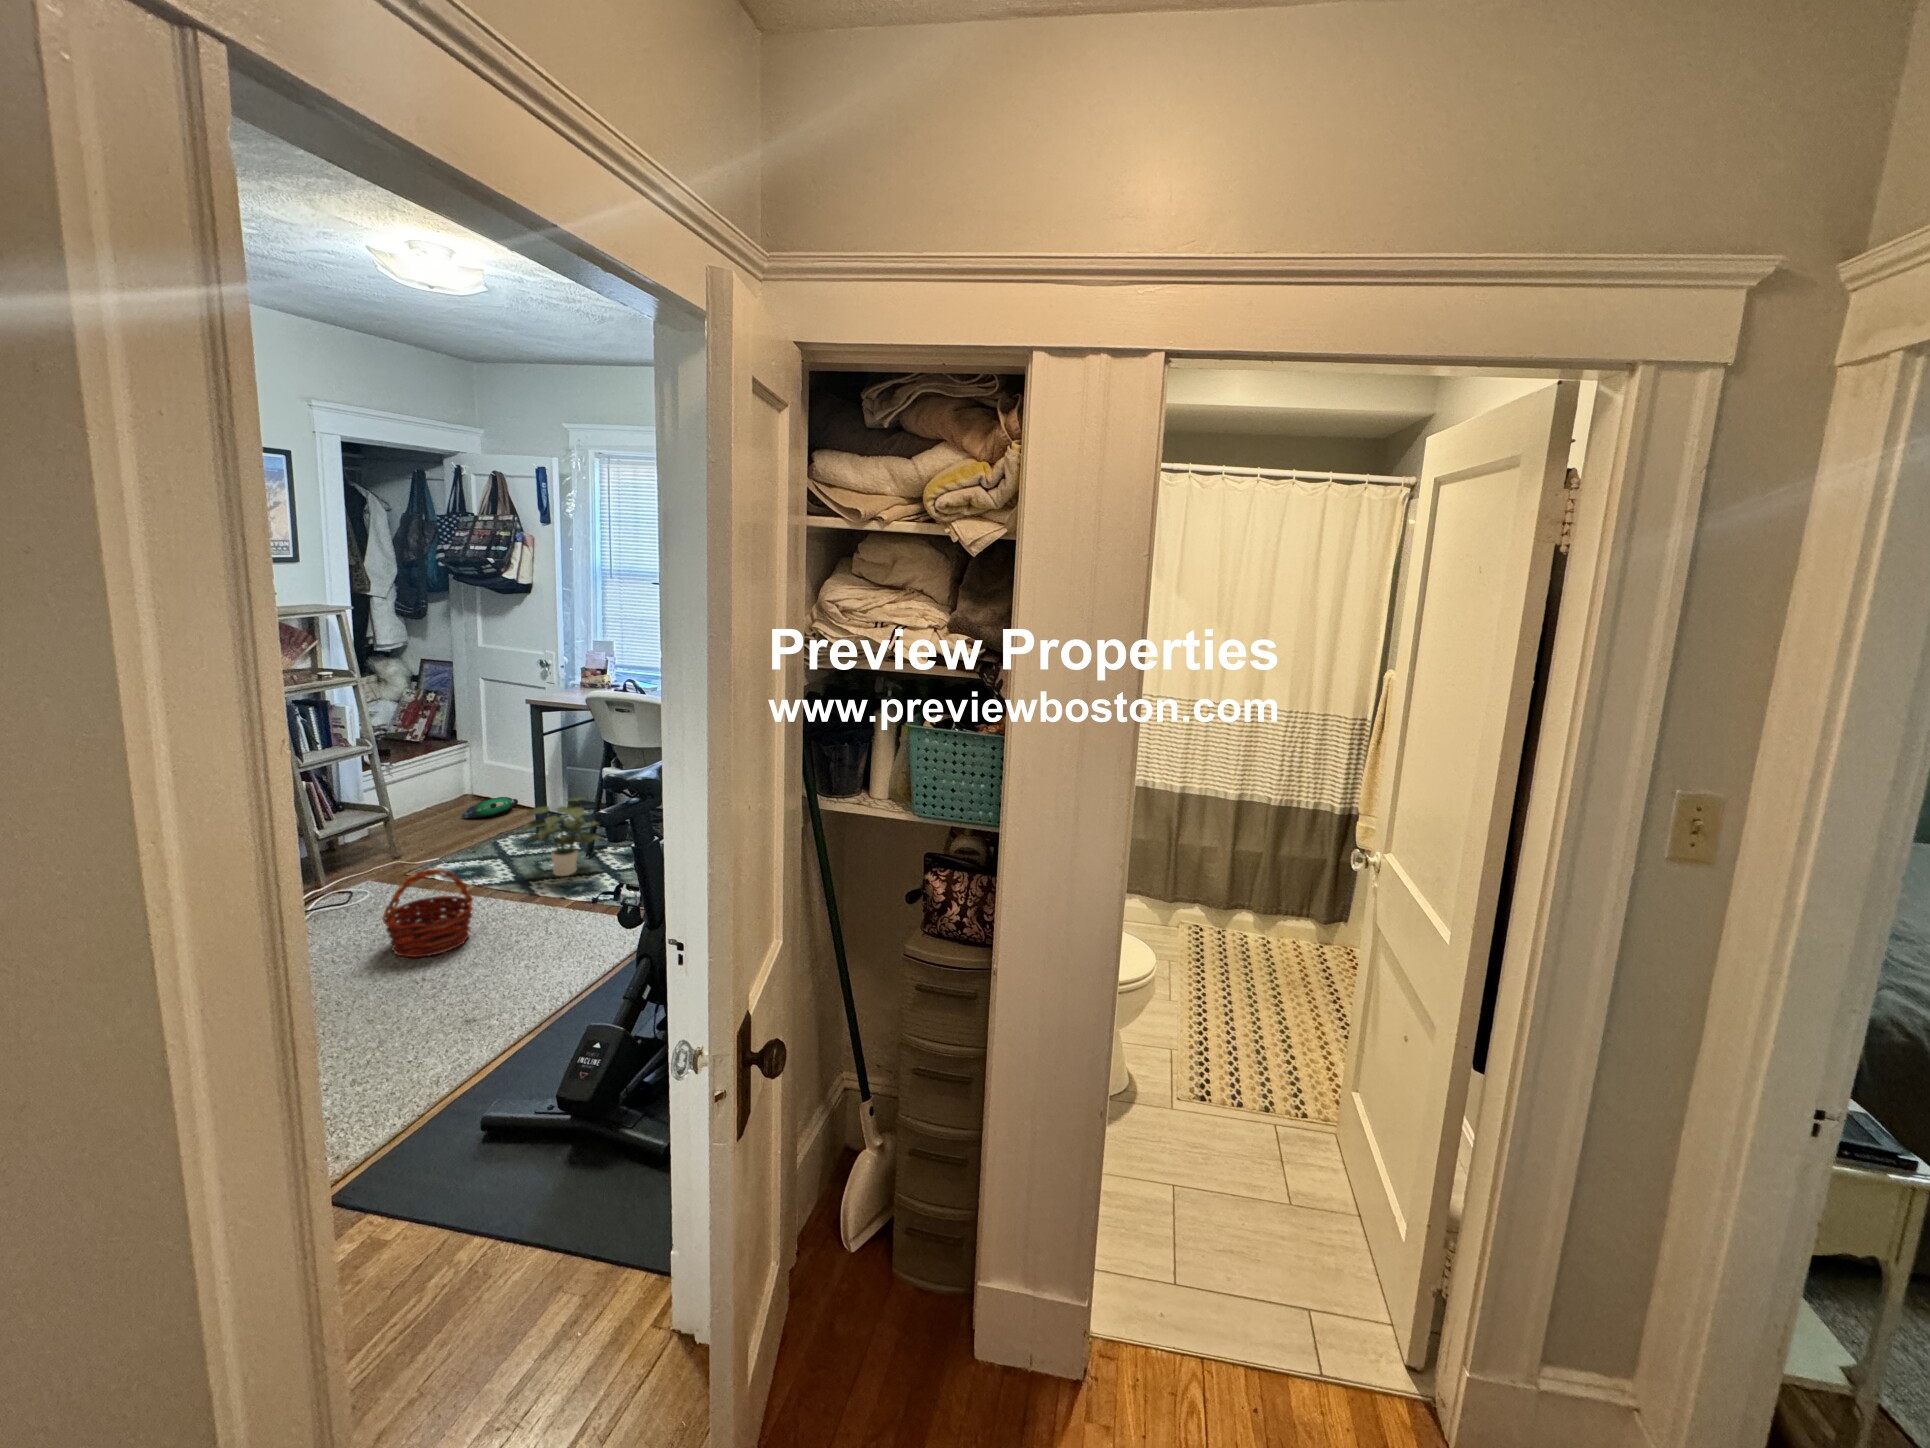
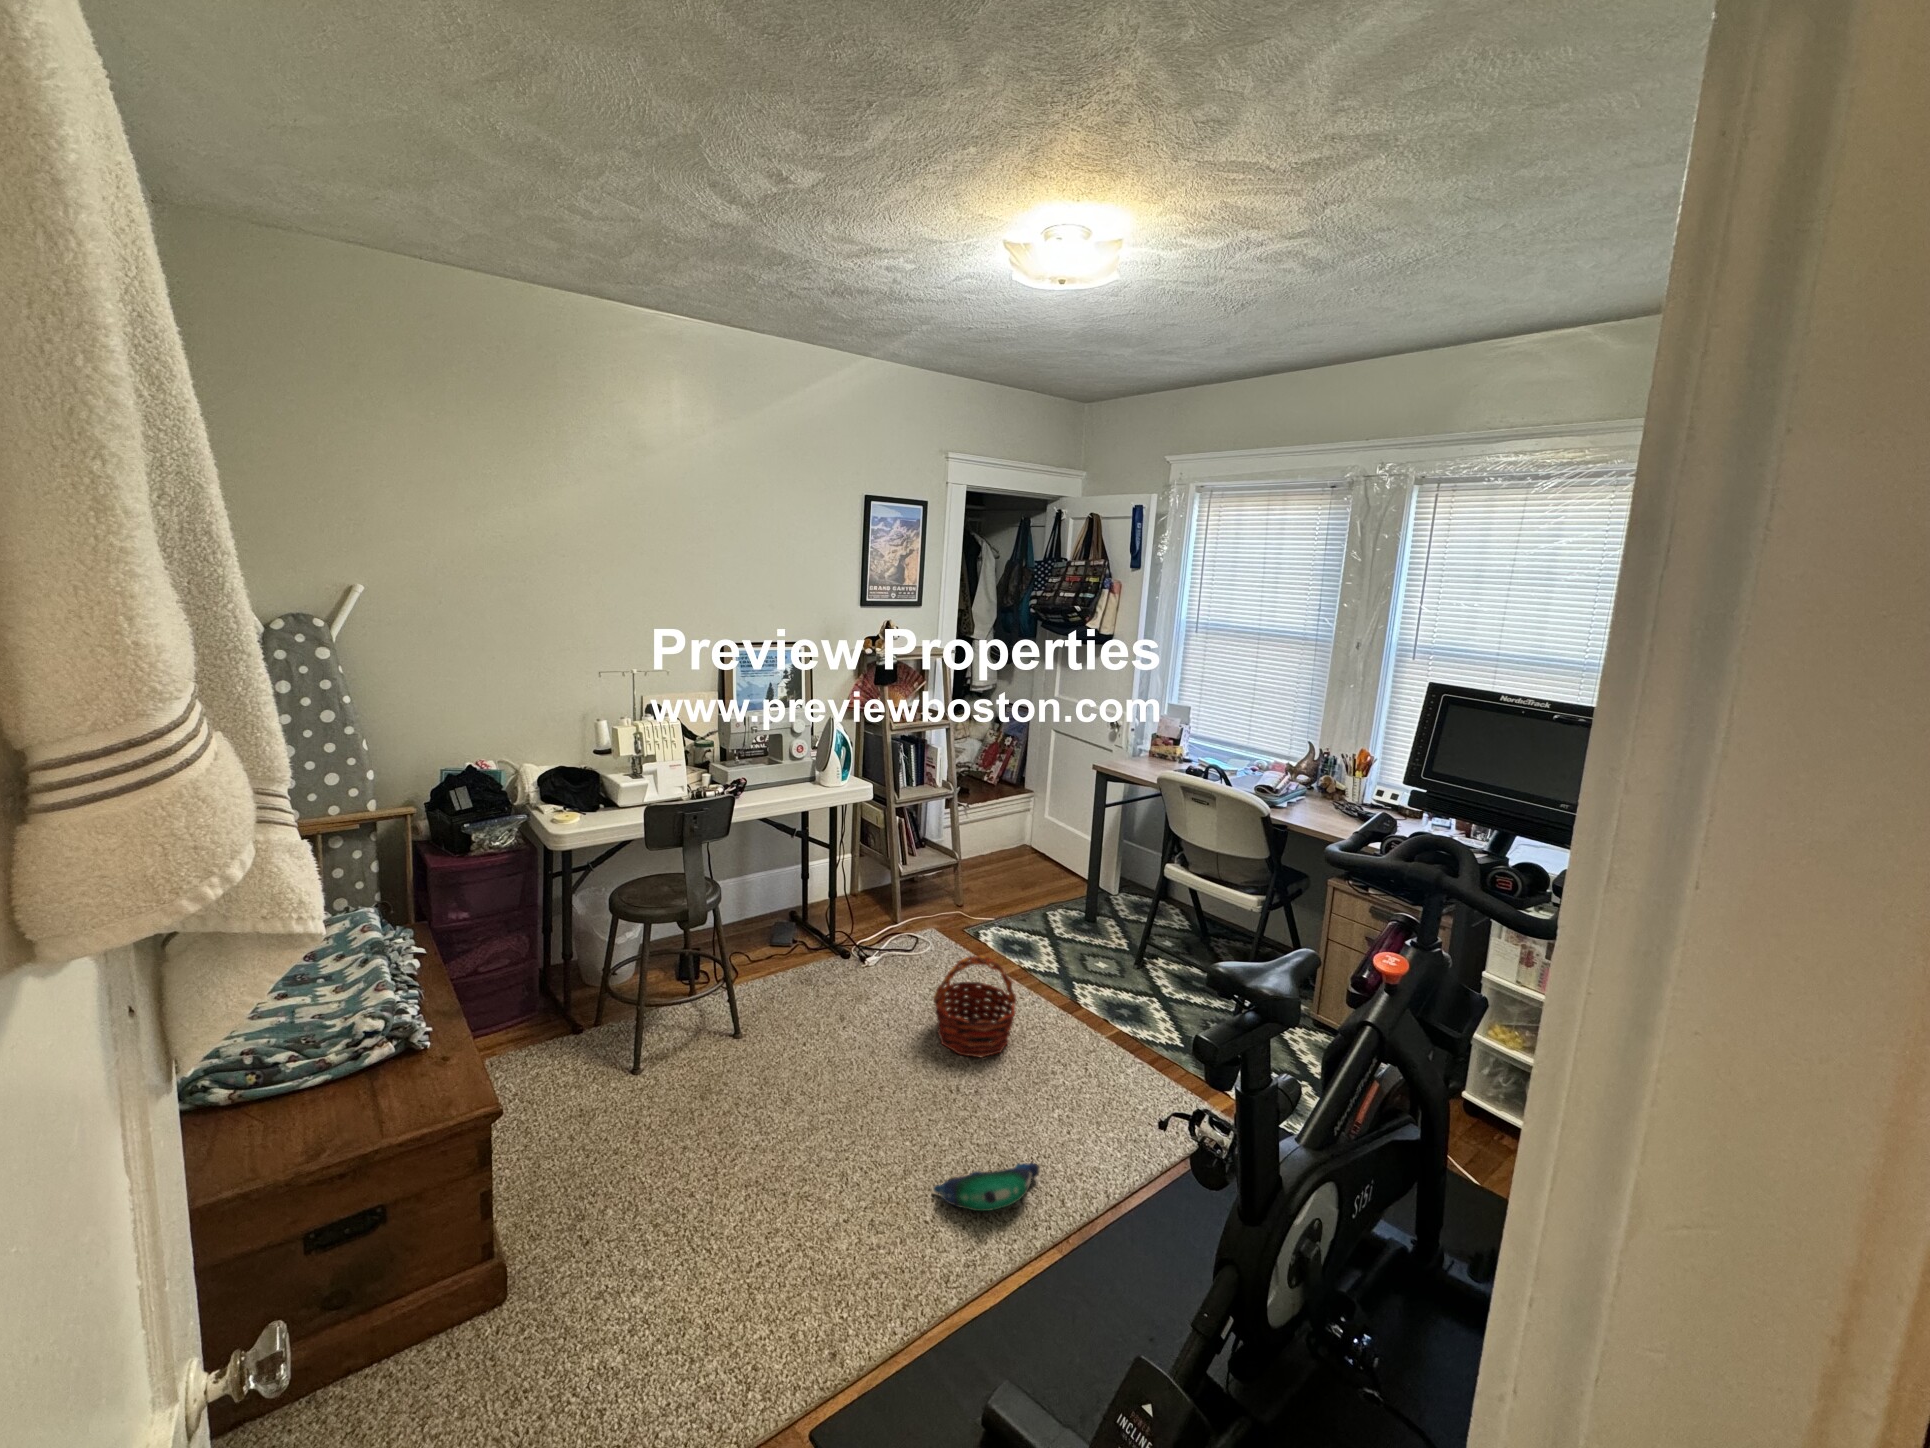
plush toy: present [461,797,518,818] -> present [933,1163,1040,1211]
potted plant: present [523,797,601,876] -> none [1071,895,1159,987]

